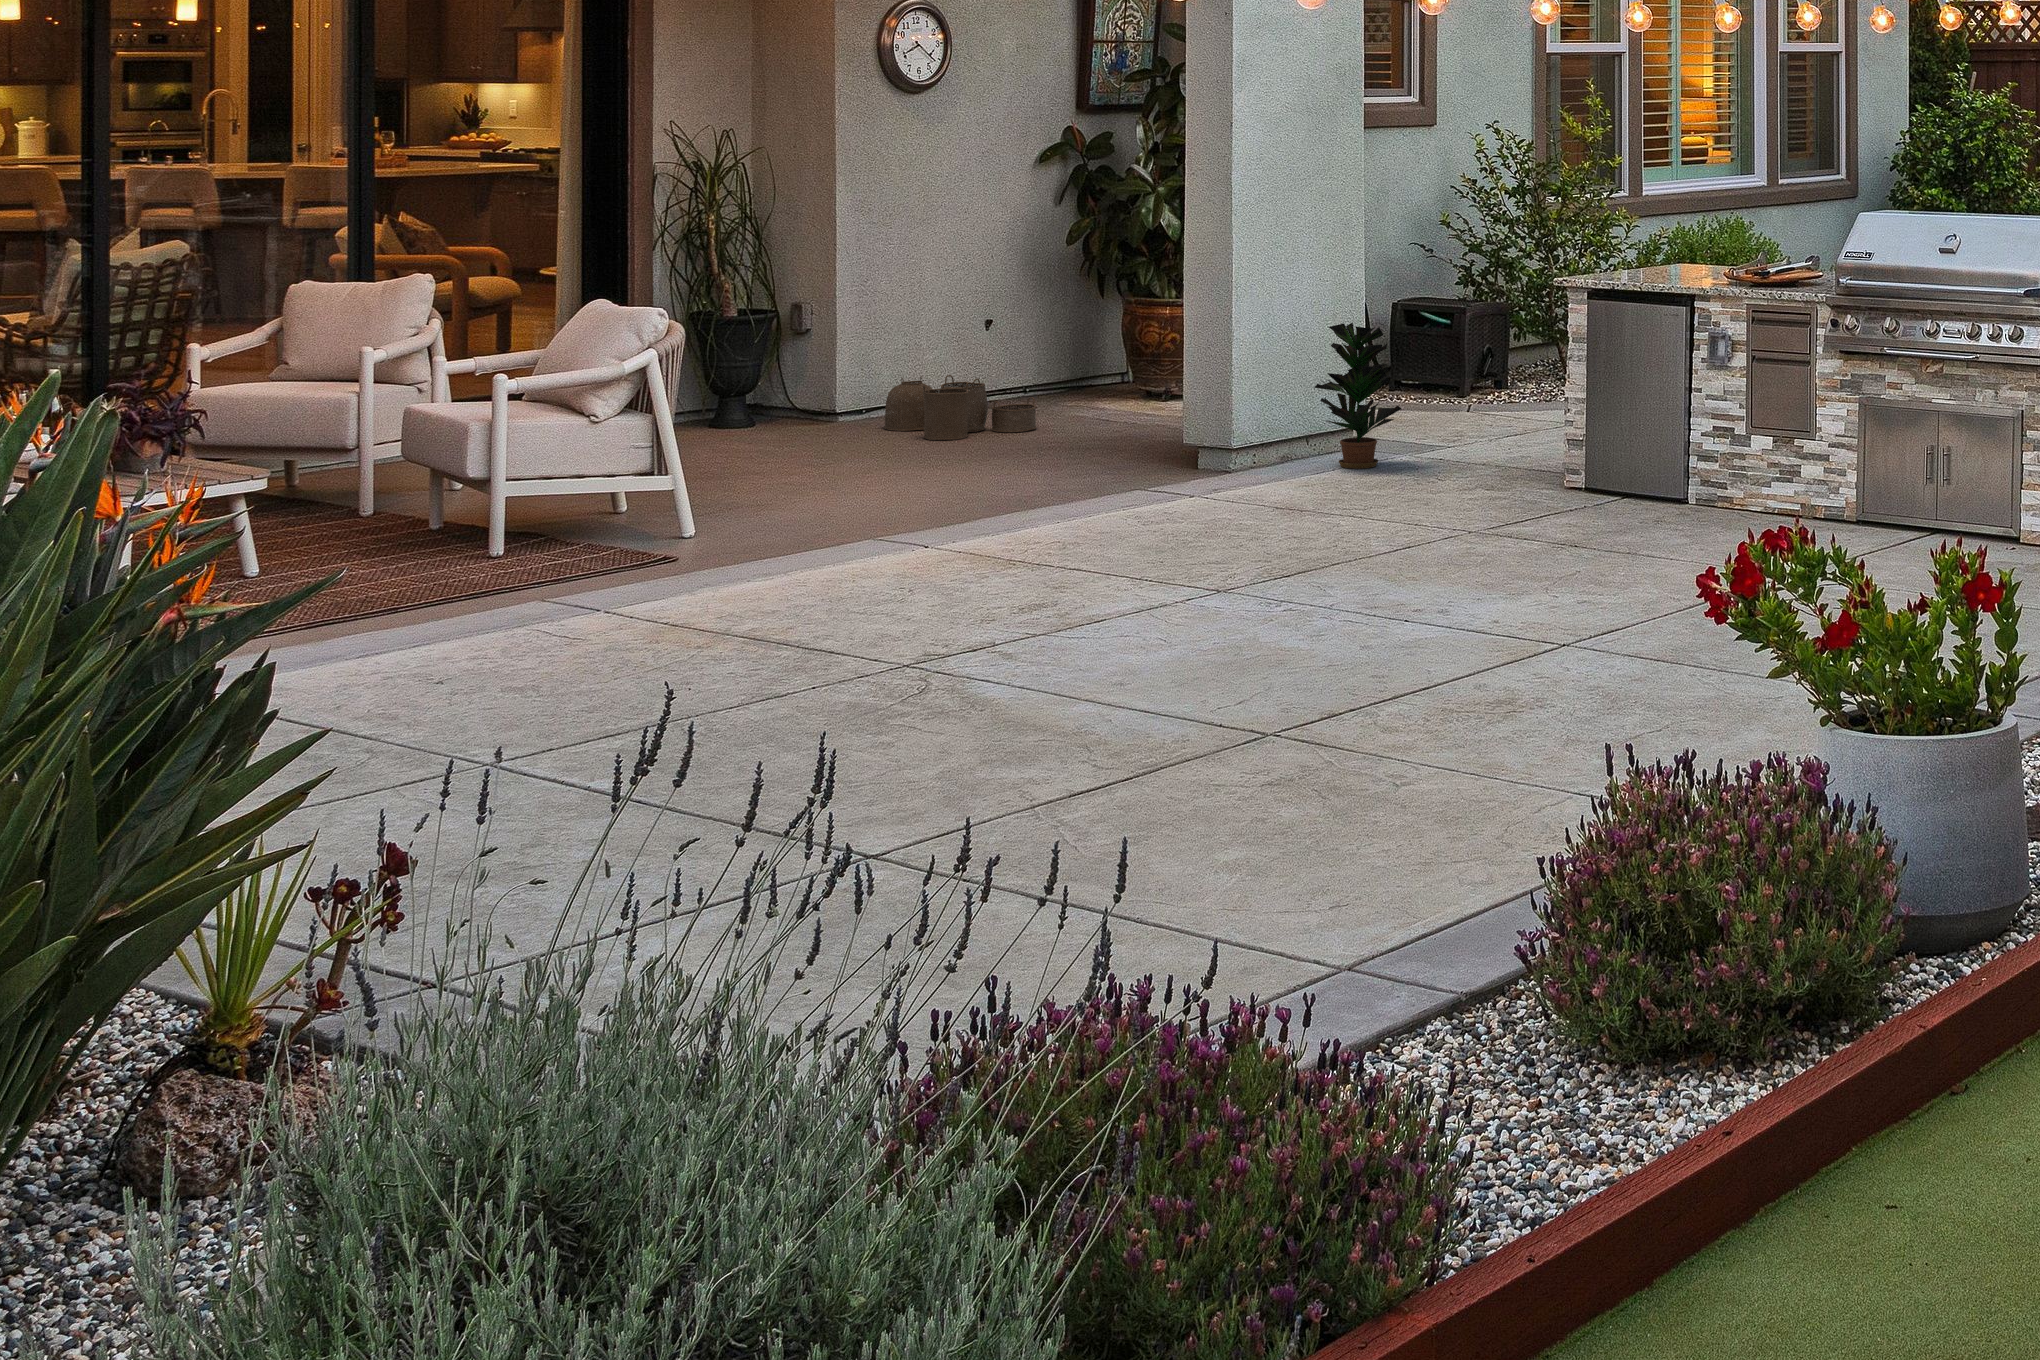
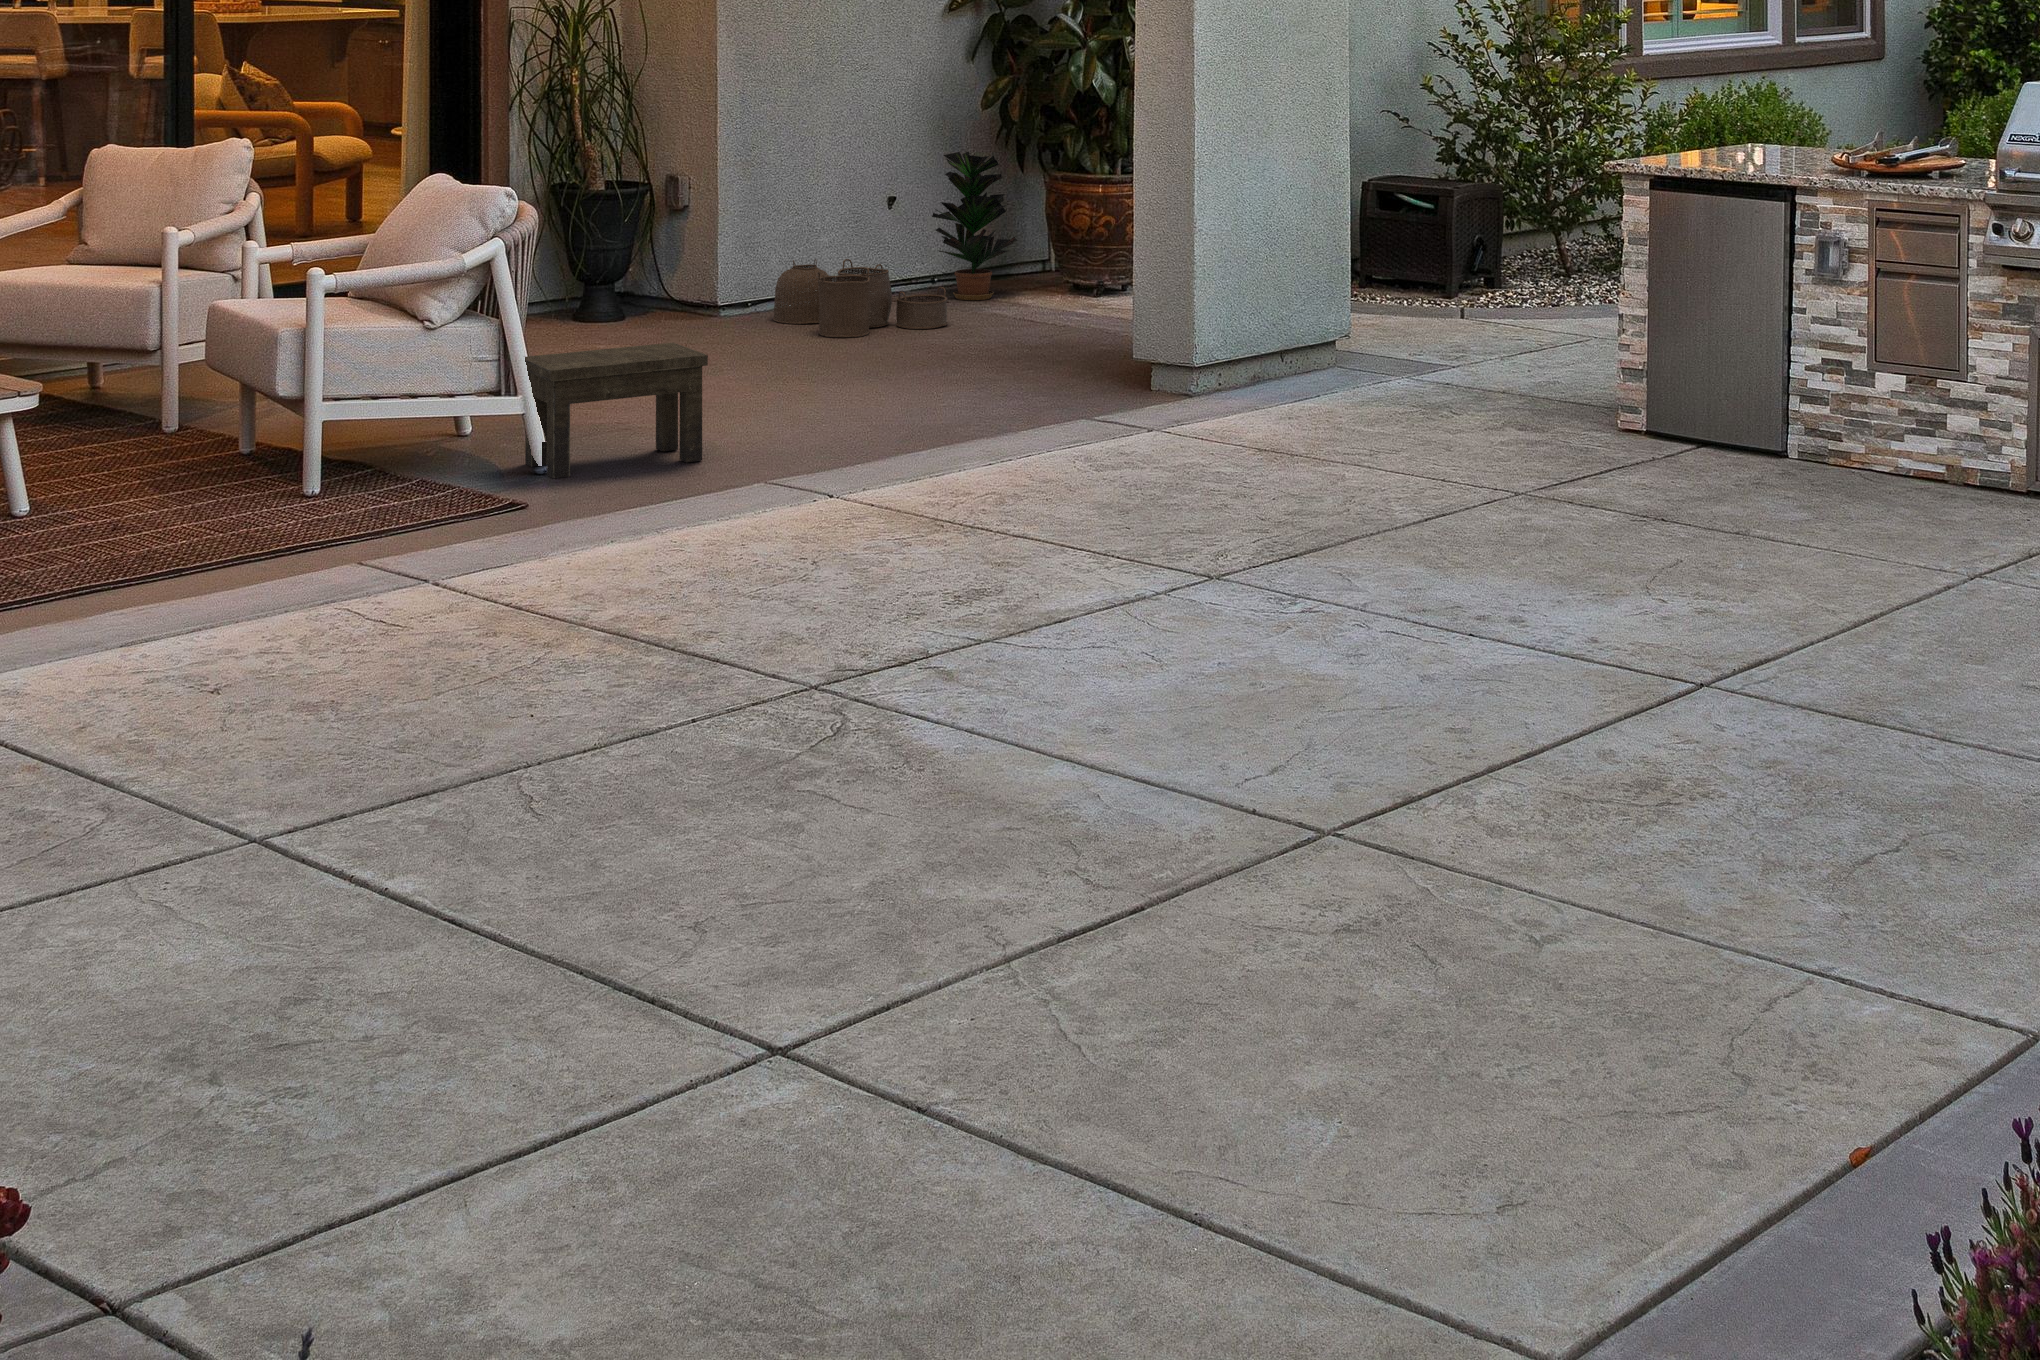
potted plant: present [1315,323,1401,469] -> present [932,151,1017,300]
side table: none [671,436,829,544] -> present [525,342,708,478]

